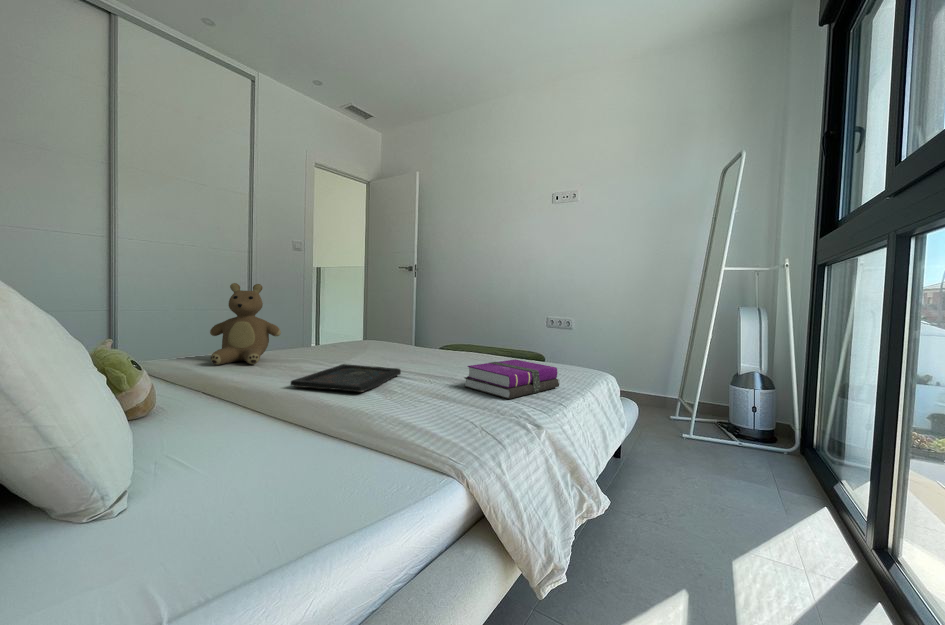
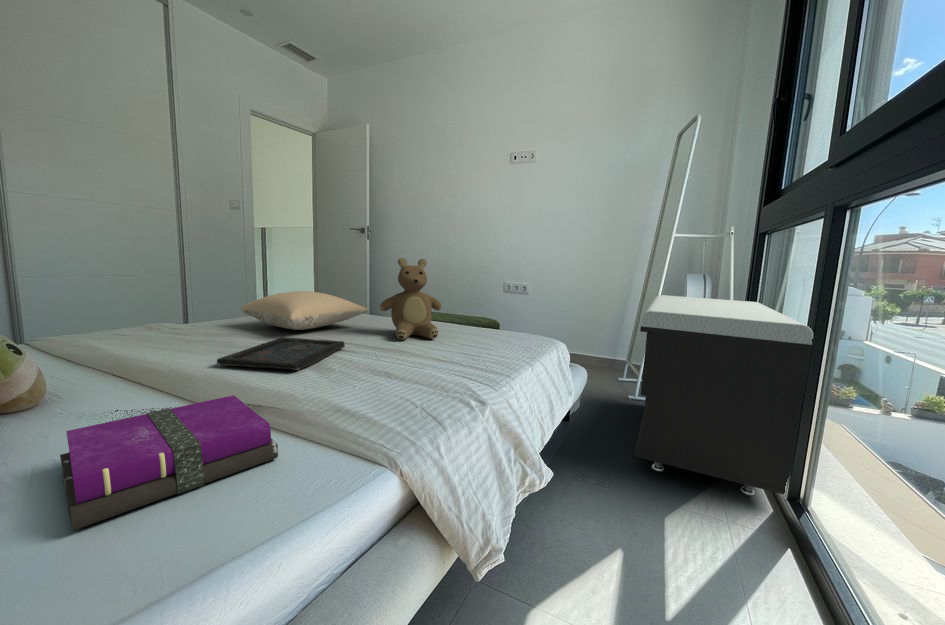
teddy bear: present [210,283,281,365] -> present [380,258,442,340]
pillow: none [304,323,420,358] -> present [241,291,368,330]
storage bench: none [693,329,887,545] -> present [634,295,813,496]
notebook: present [464,359,560,399] -> present [60,395,278,530]

